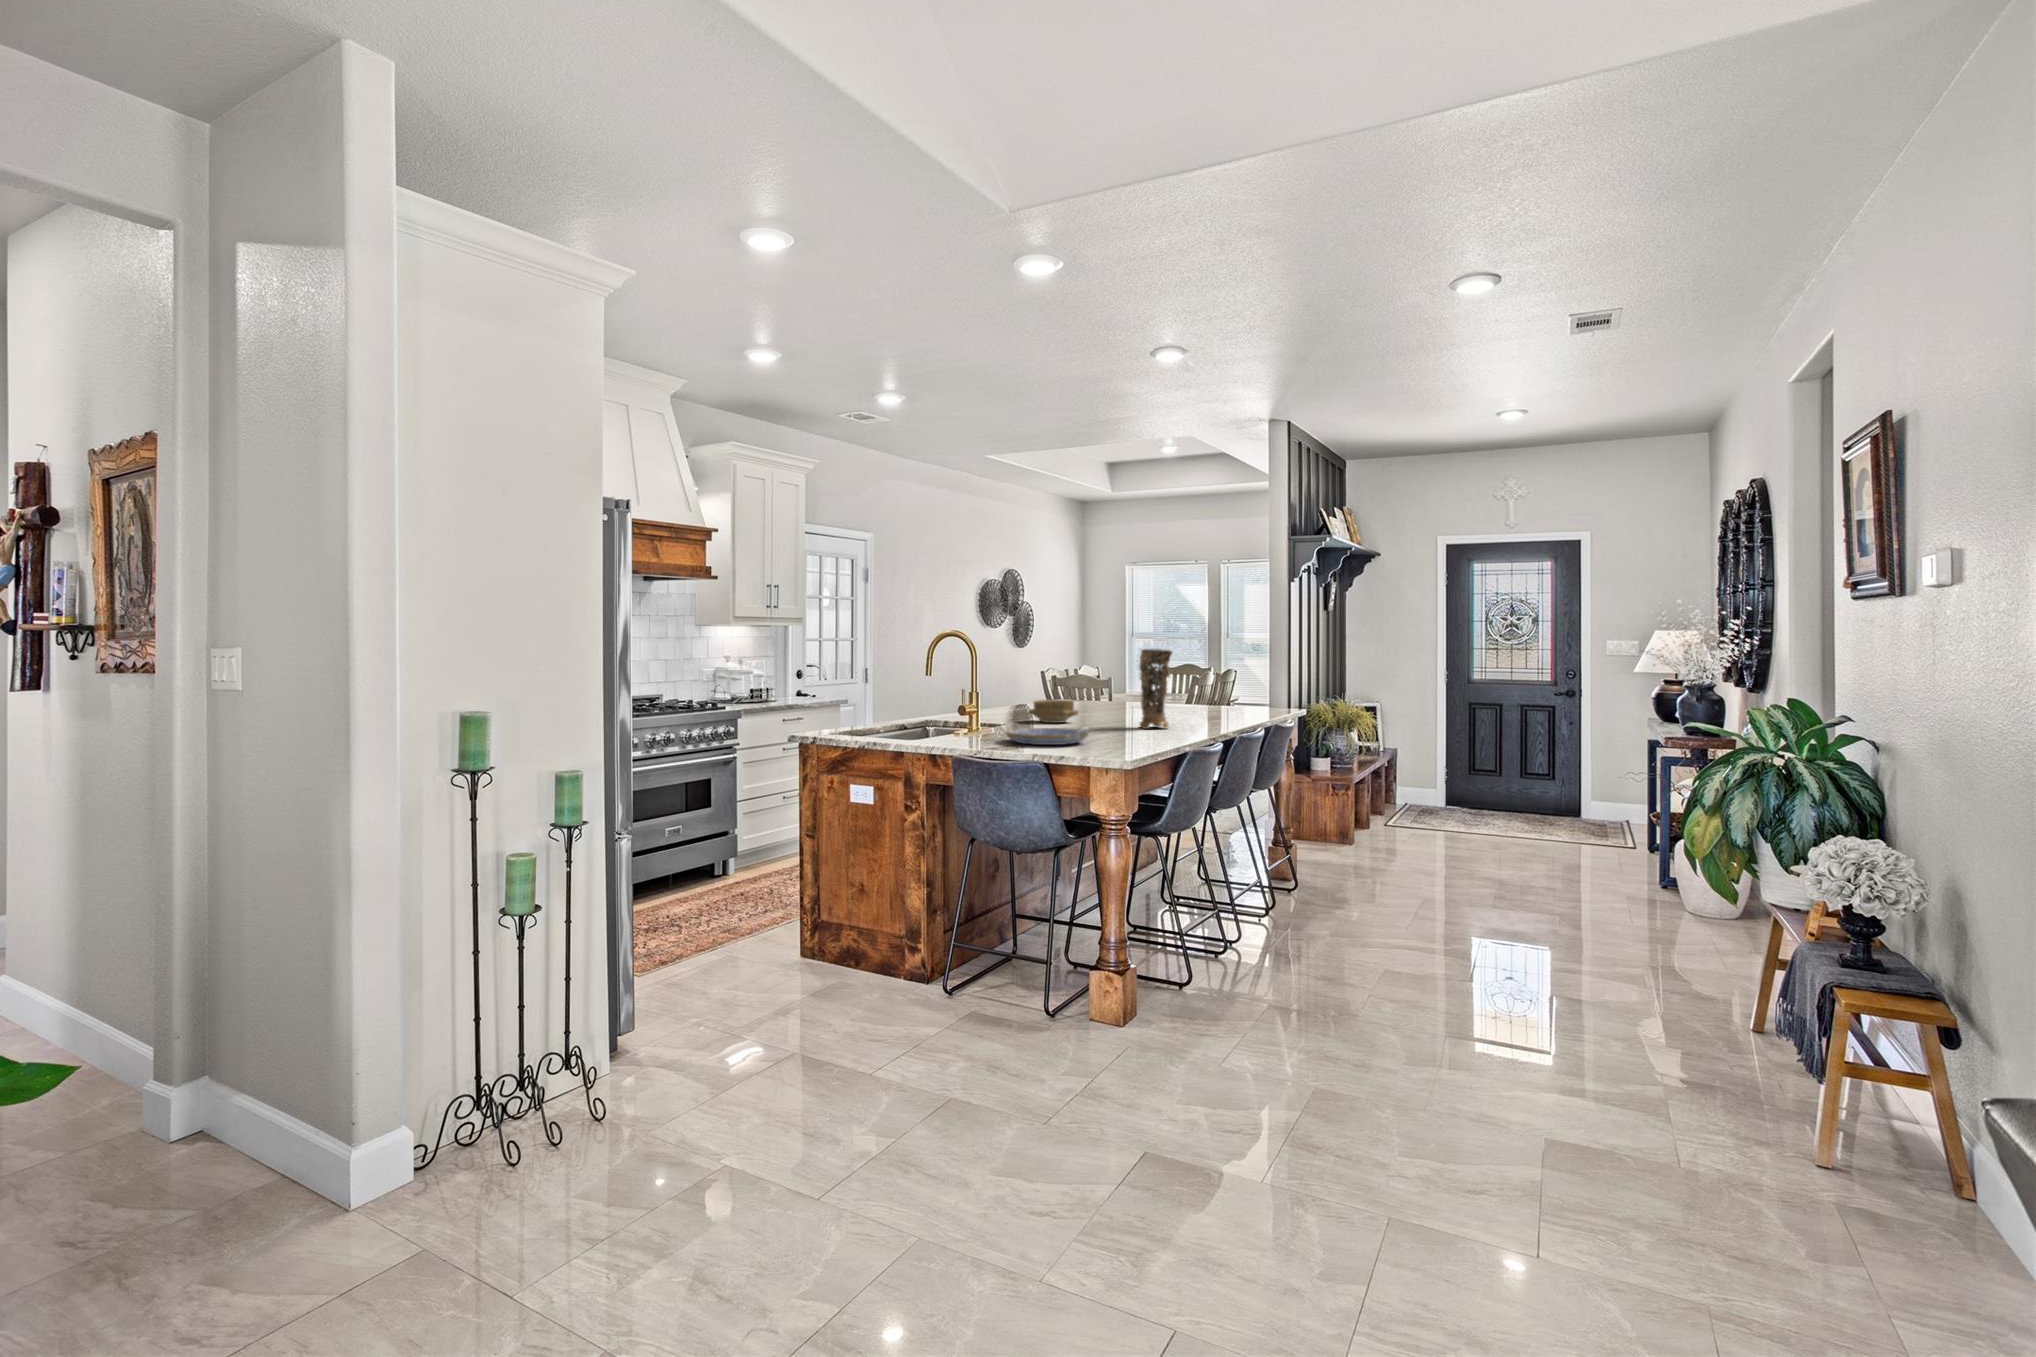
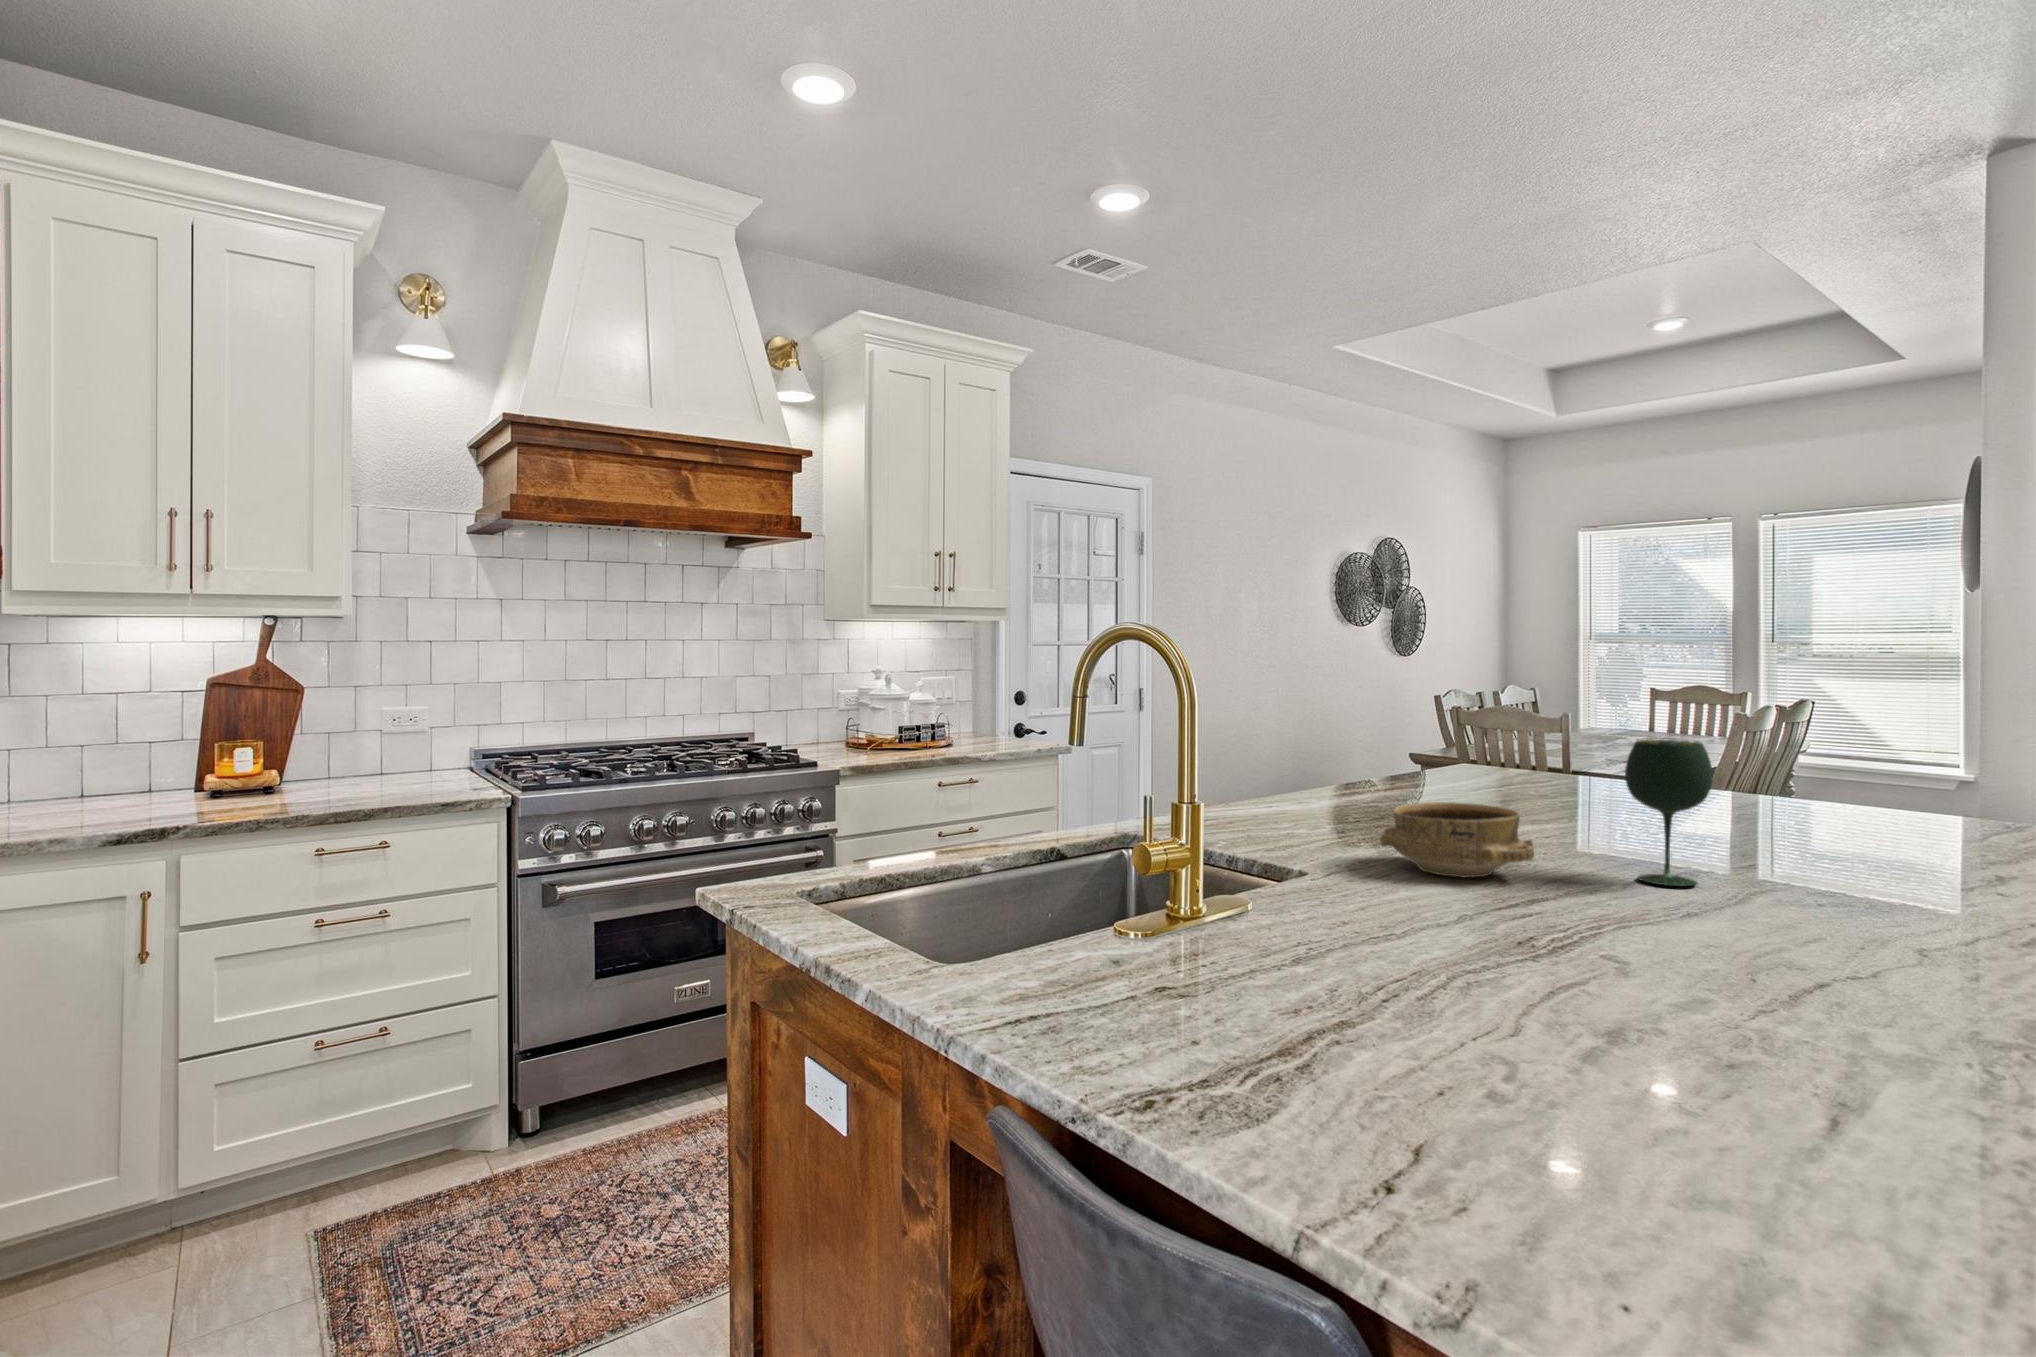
decorative vase: present [1139,649,1172,729] -> none [1764,666,1918,949]
wine glass: none [1107,675,1132,722] -> present [1625,740,1713,886]
serving tray: present [1006,723,1089,745] -> none [1235,951,1635,1127]

